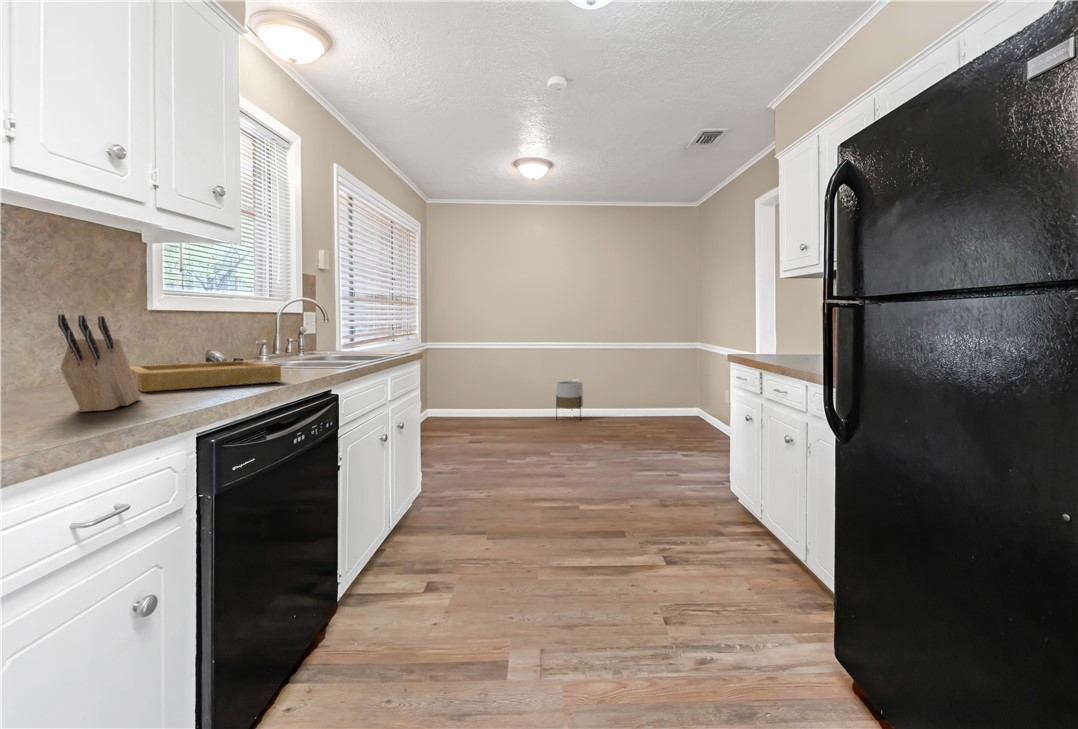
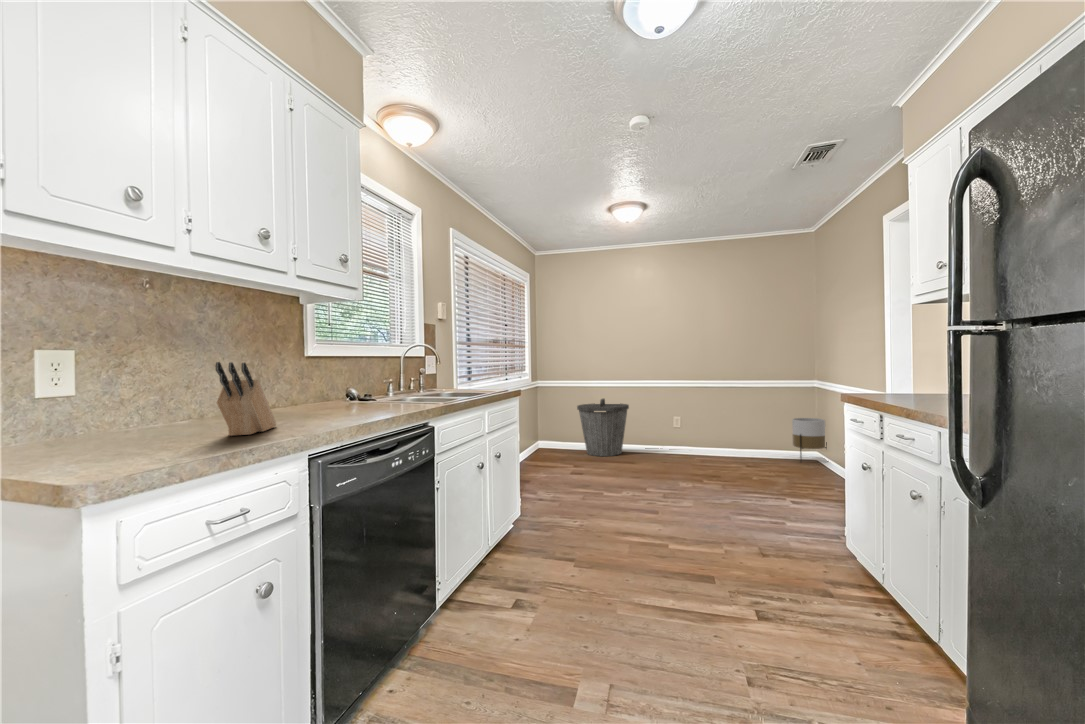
tray: present [130,361,281,392] -> none [279,396,387,421]
trash can: none [471,365,526,426] -> present [577,399,629,456]
planter: present [556,381,583,409] -> present [792,418,827,461]

